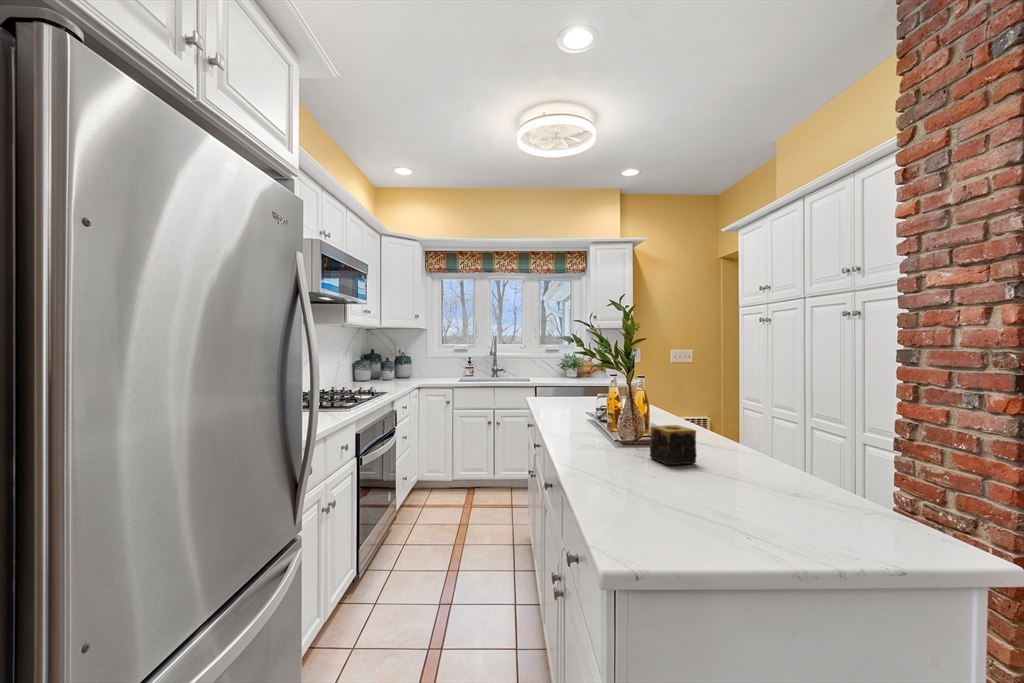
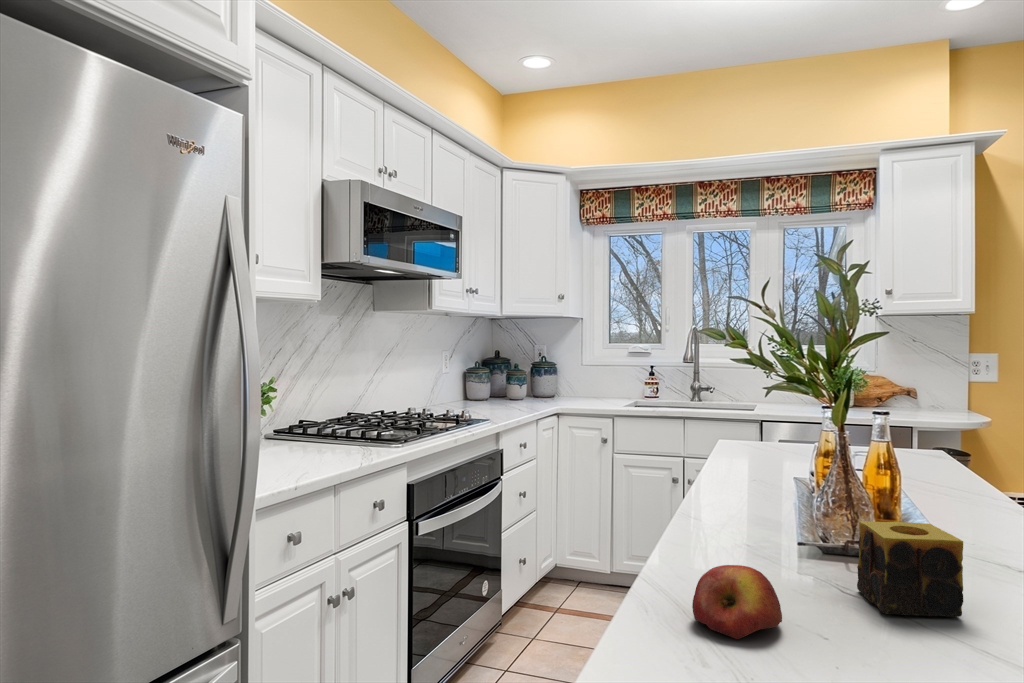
apple: none [596,449,636,481] -> present [692,565,782,639]

